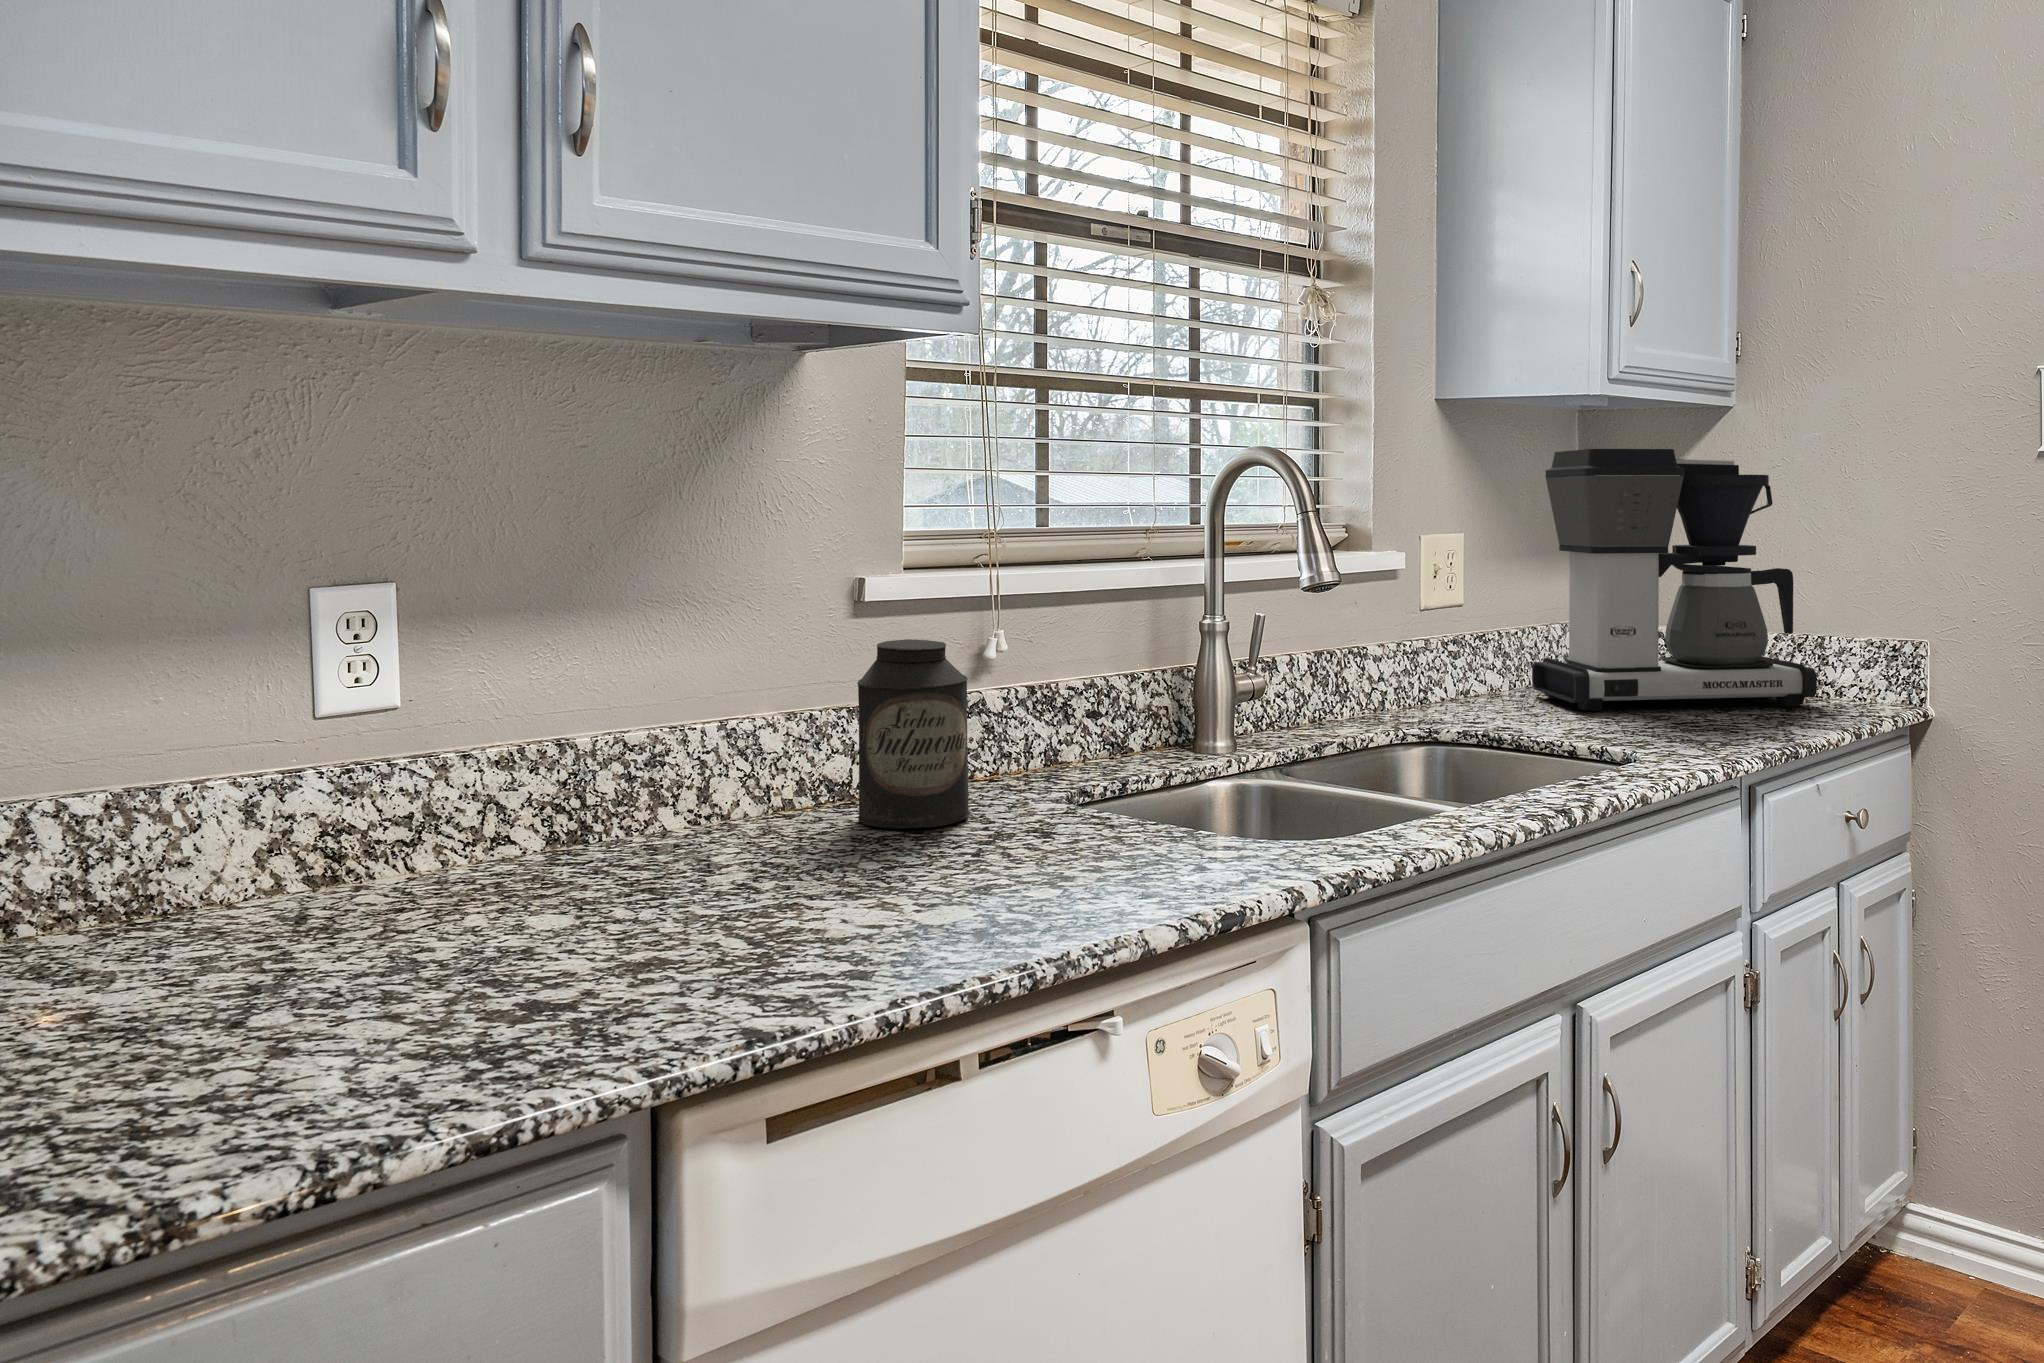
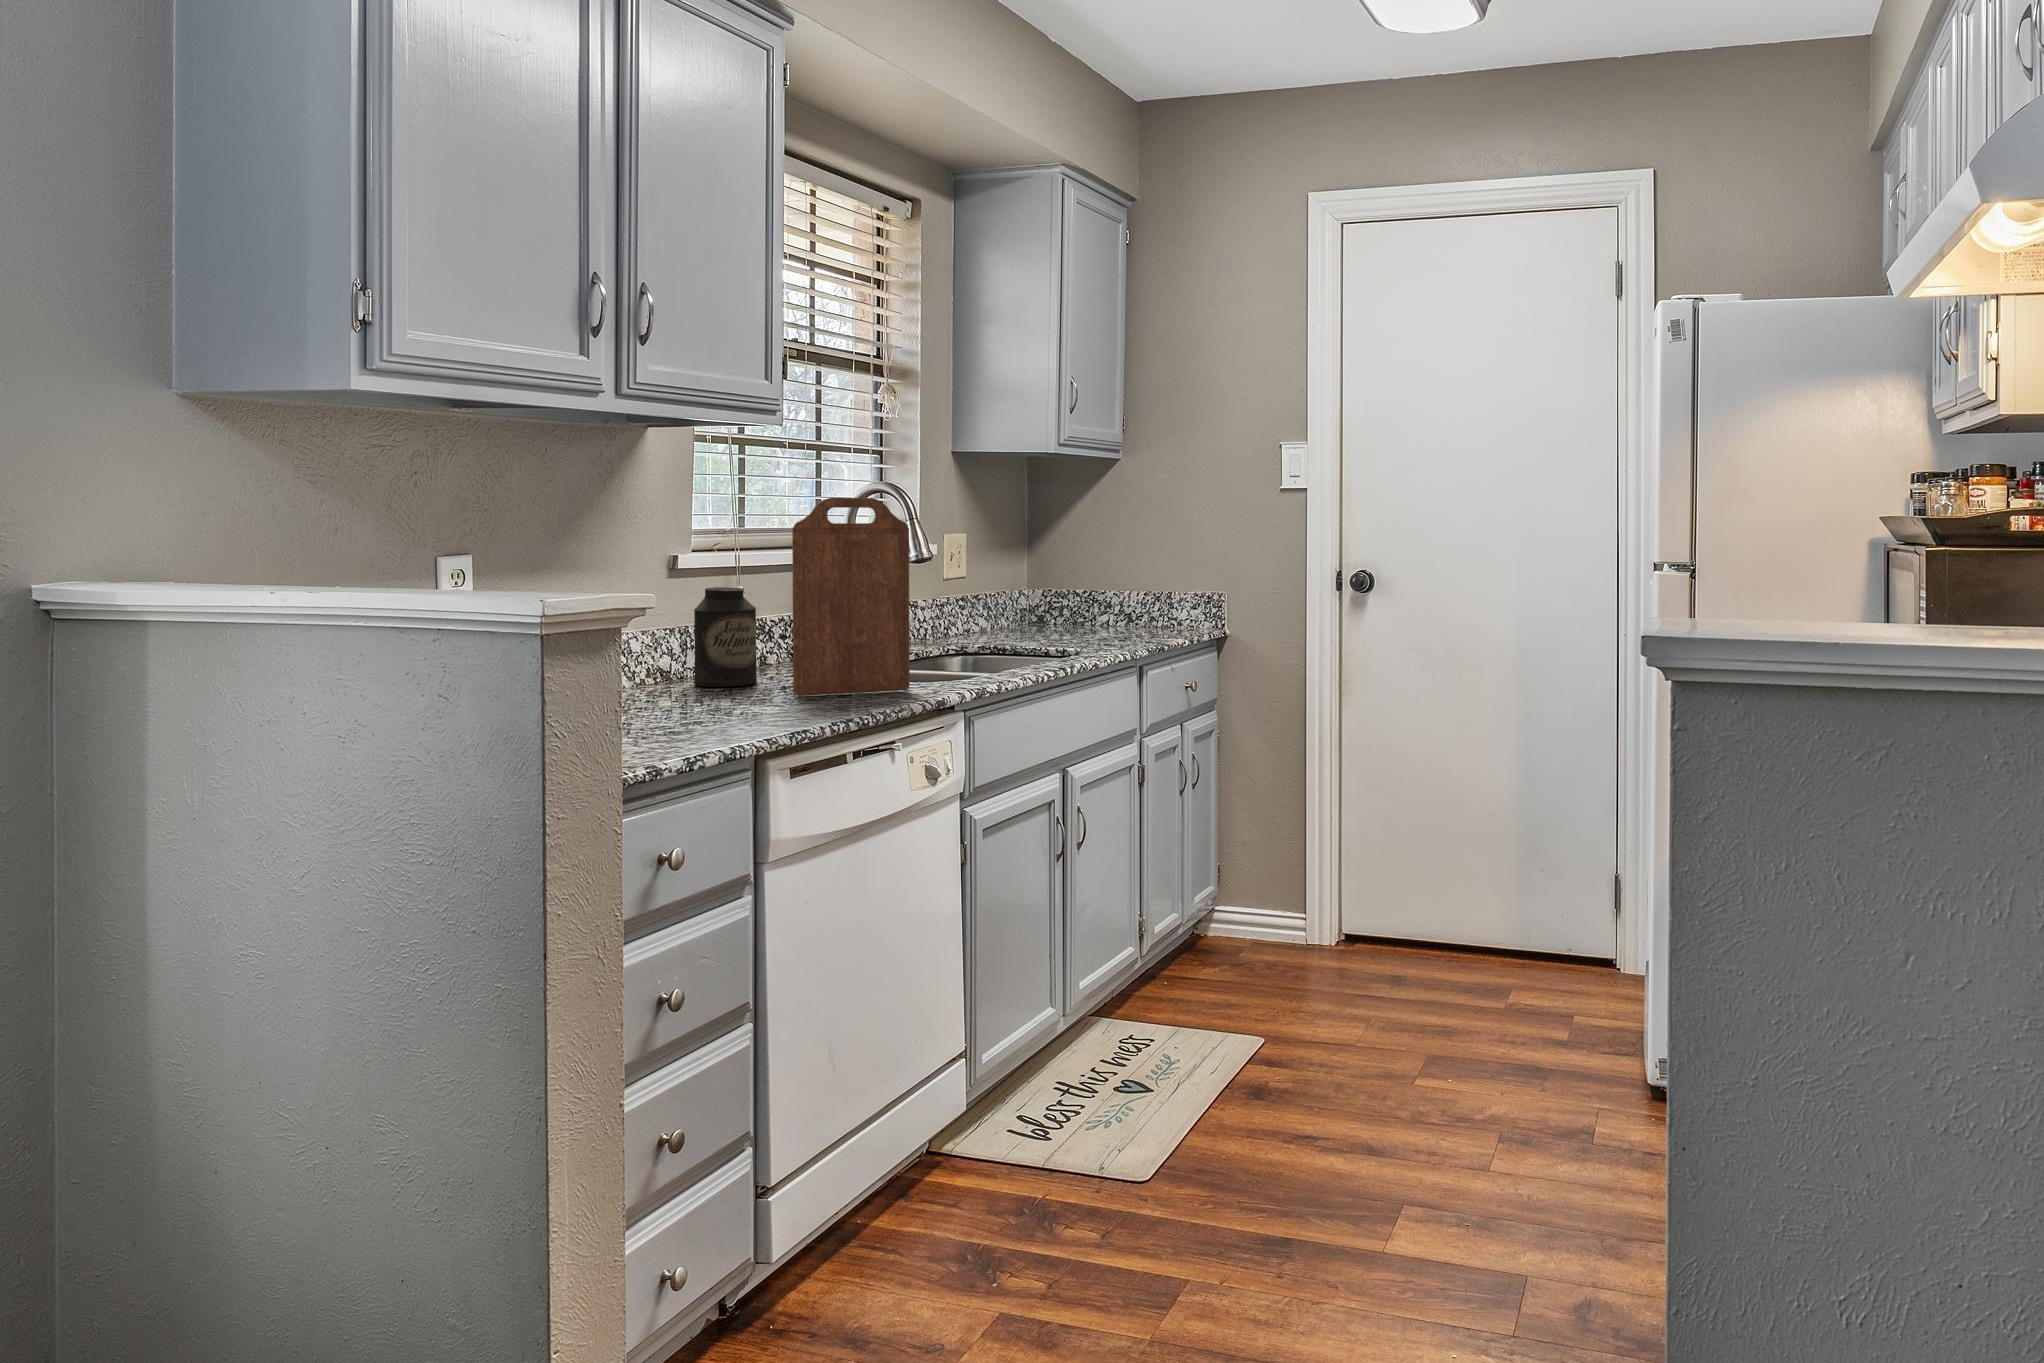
coffee maker: present [1532,449,1817,711] -> none [1008,484,1168,636]
cutting board: none [964,473,1198,873] -> present [792,498,910,696]

